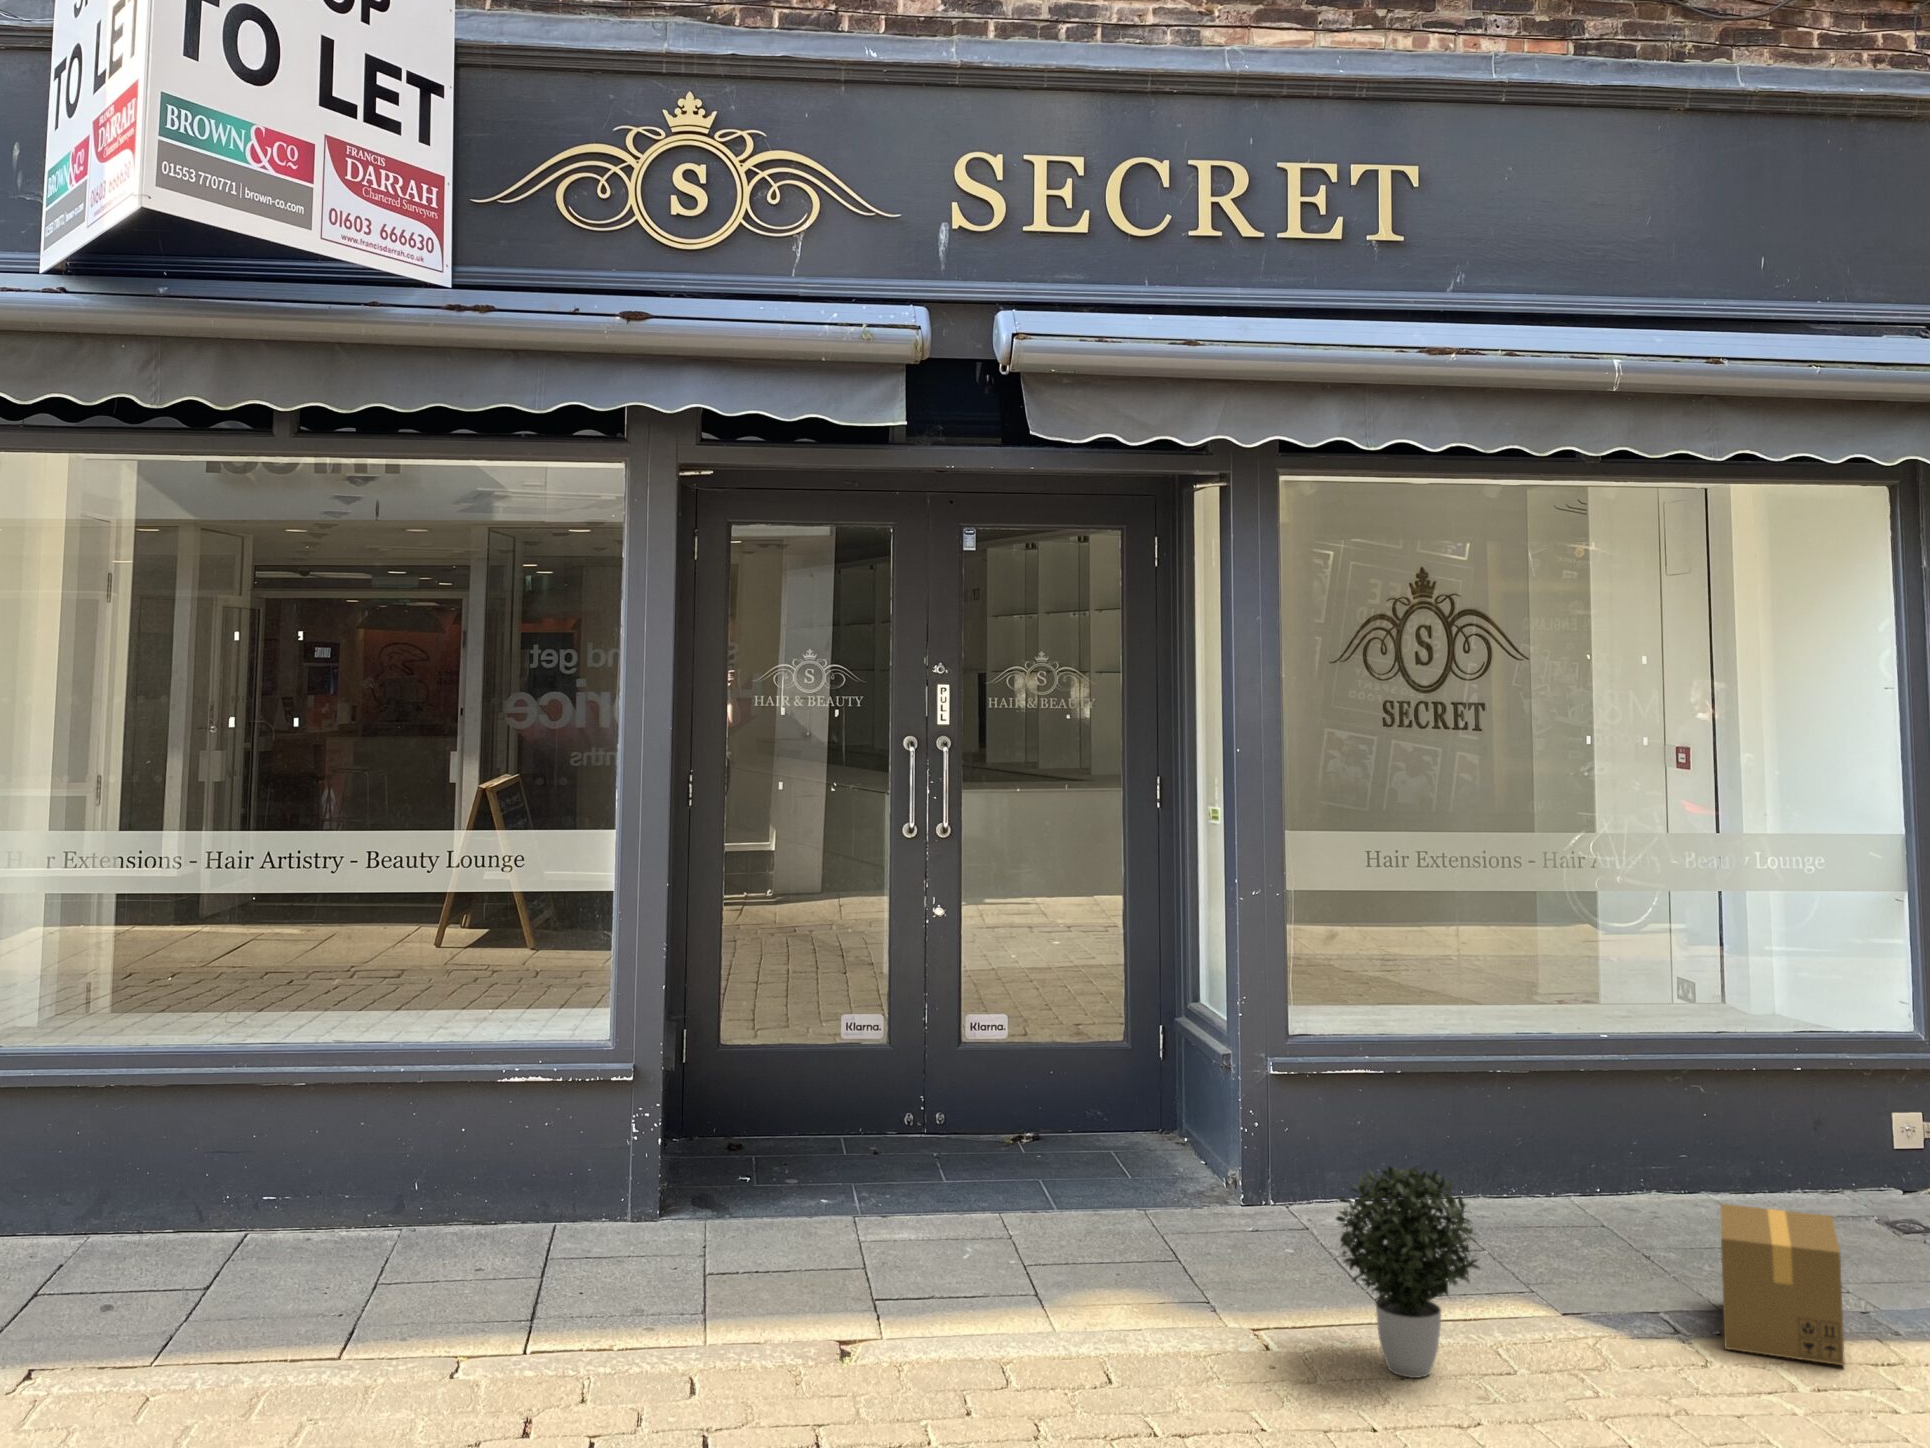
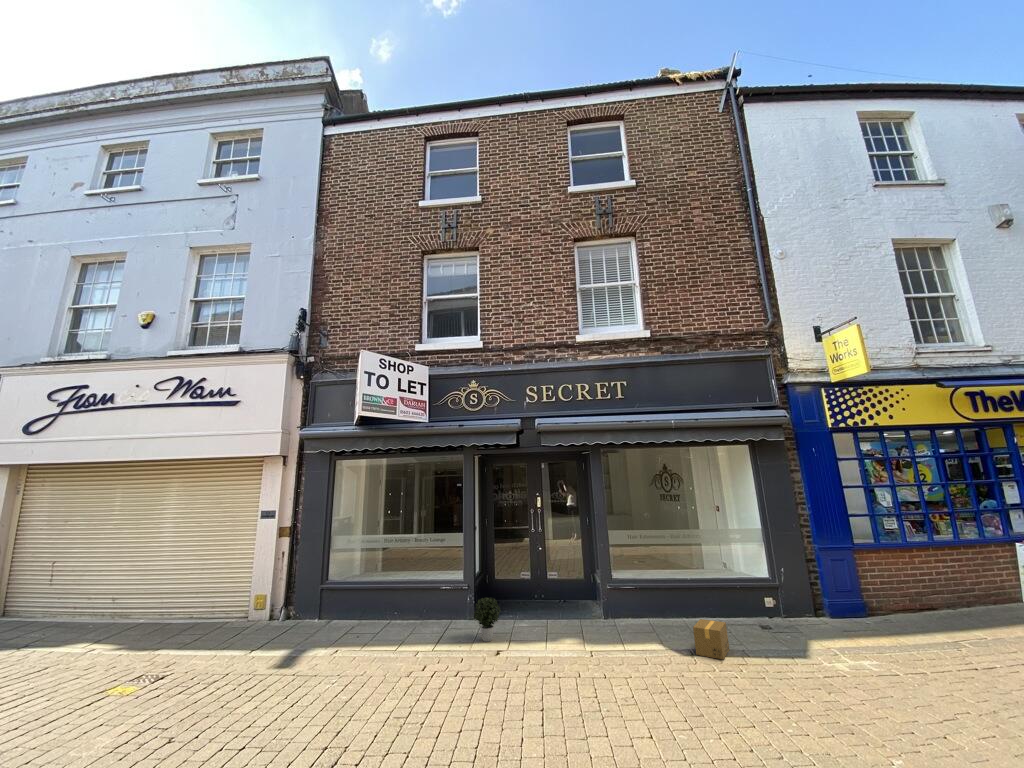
potted plant: present [1336,1167,1480,1378] -> present [474,598,501,642]

